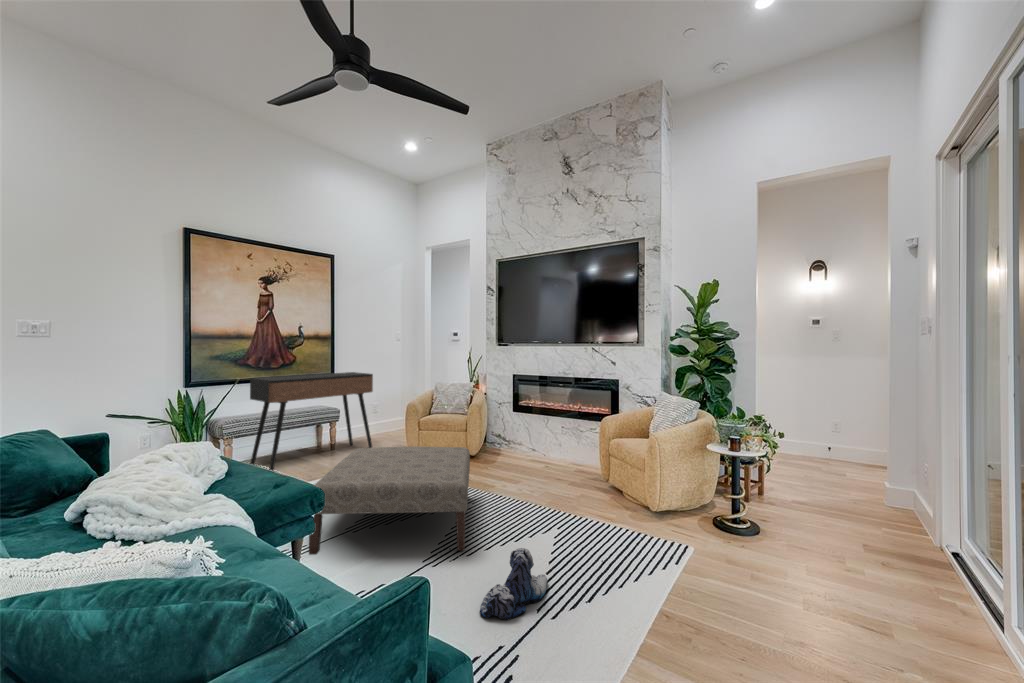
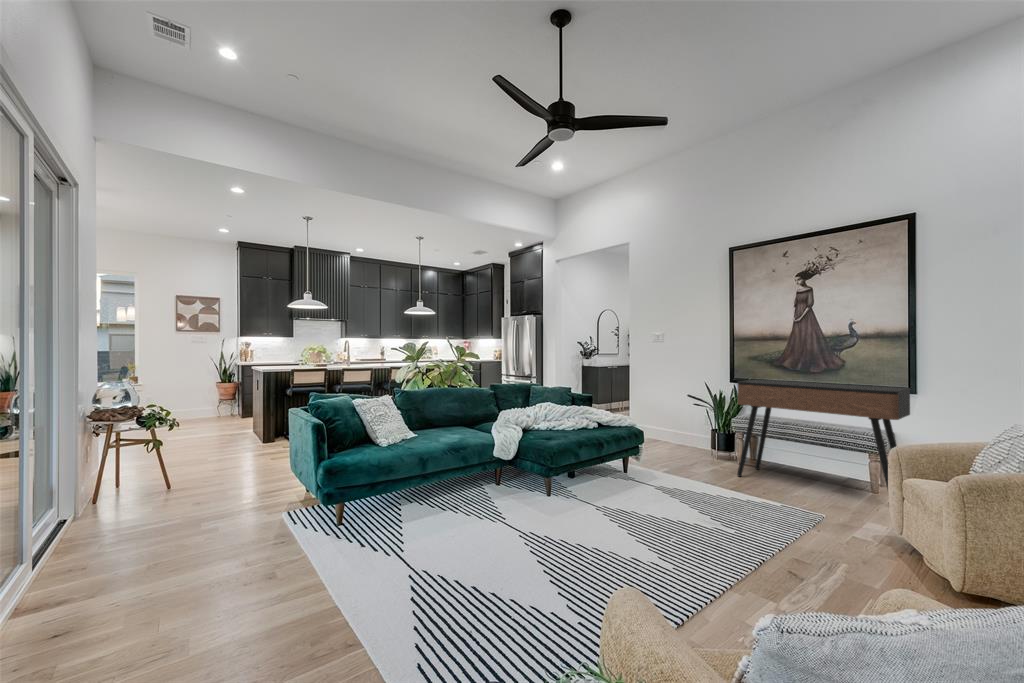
ottoman: present [309,446,470,555] -> none [539,448,705,565]
plush toy: present [480,548,547,620] -> none [423,524,466,581]

